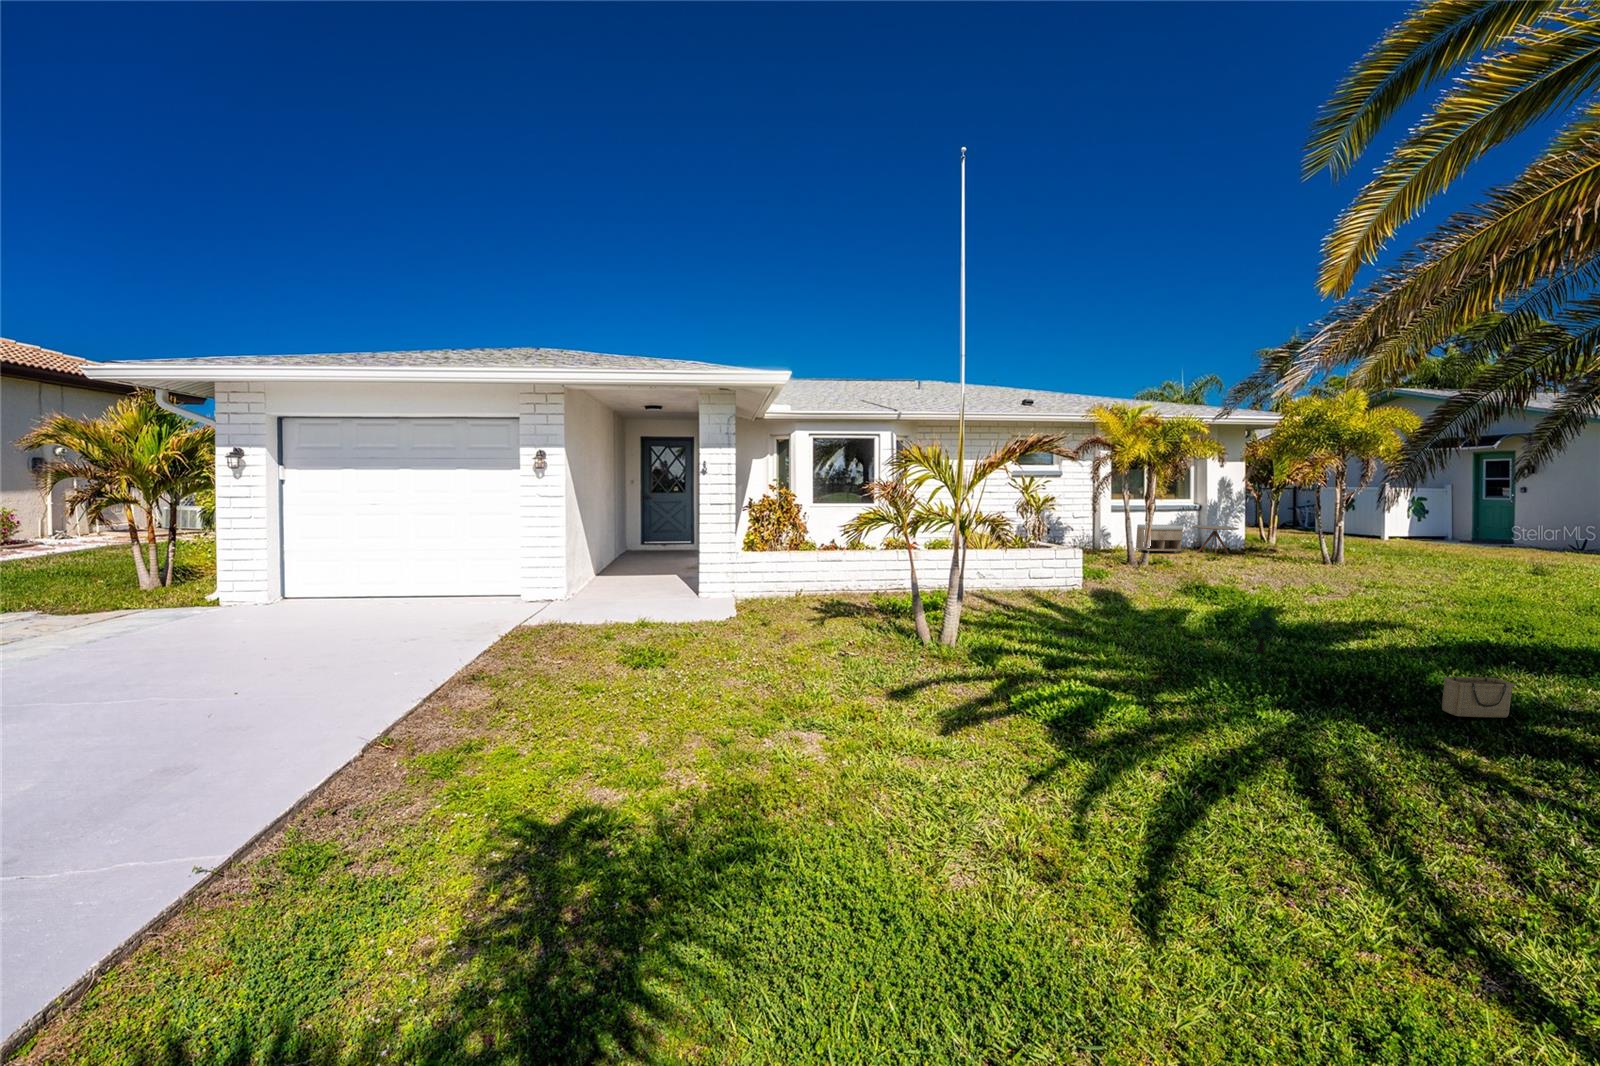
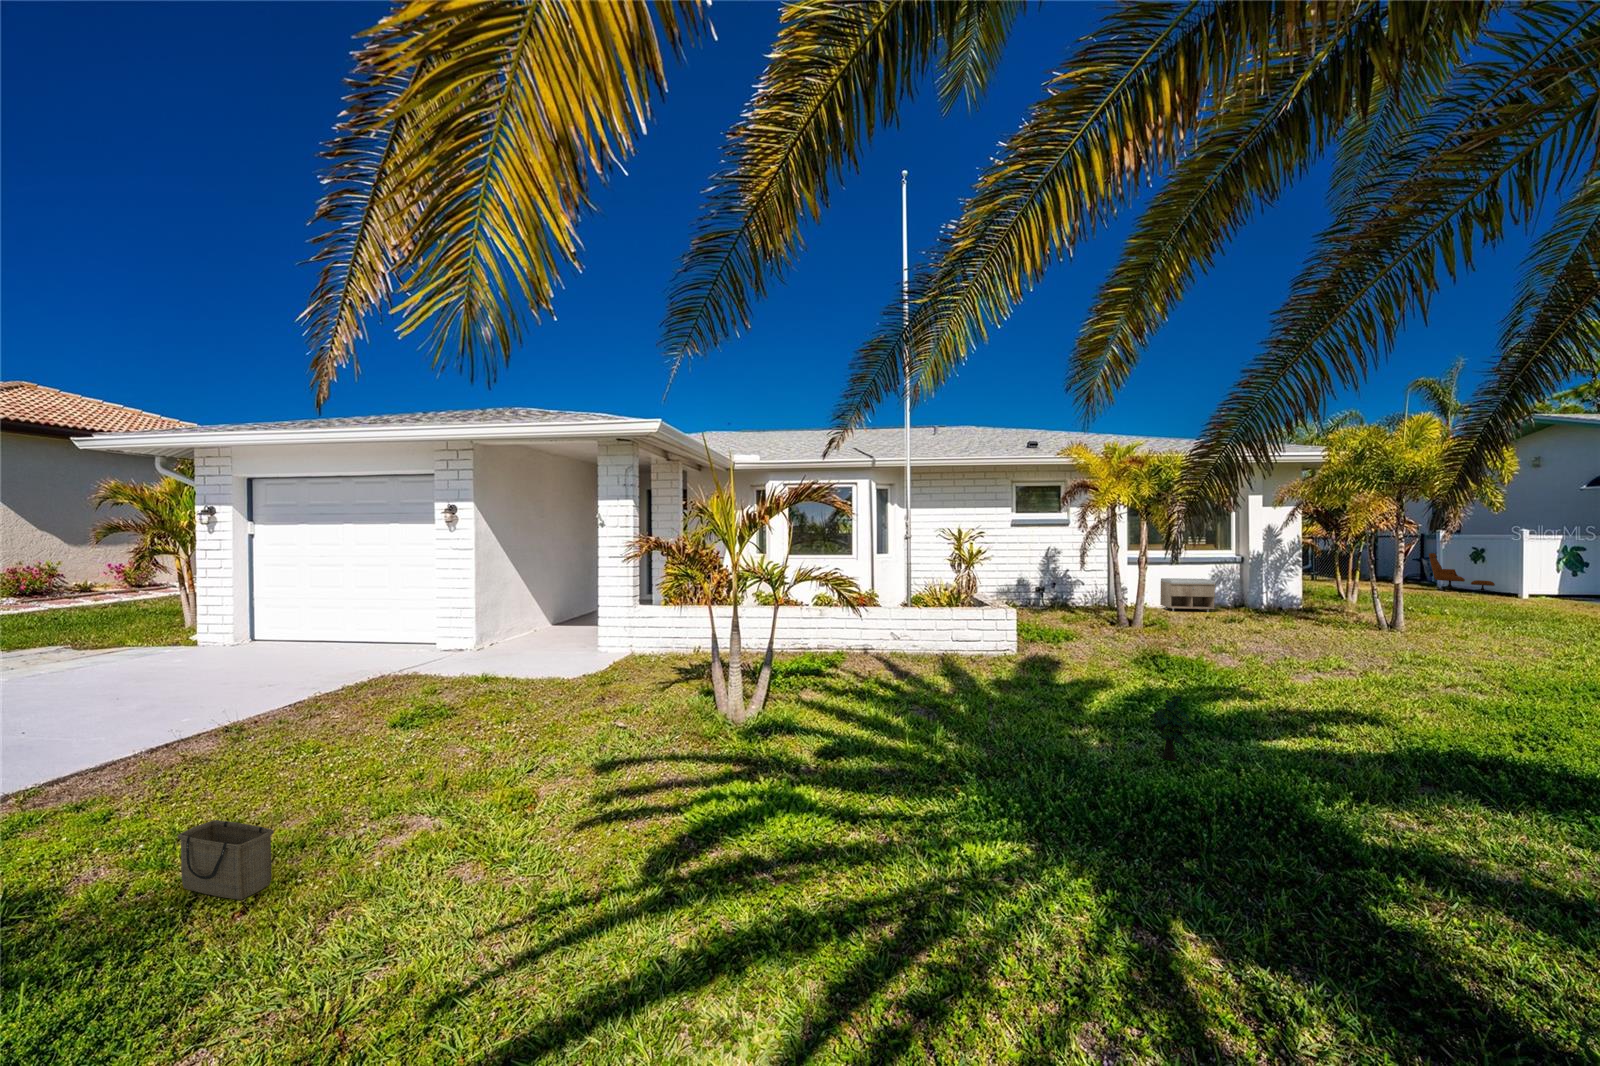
lounge chair: none [1318,502,1364,535] -> present [1429,553,1495,592]
round table: present [1192,525,1239,555] -> none [1229,580,1288,616]
basket: present [1442,677,1515,717] -> present [177,820,274,900]

